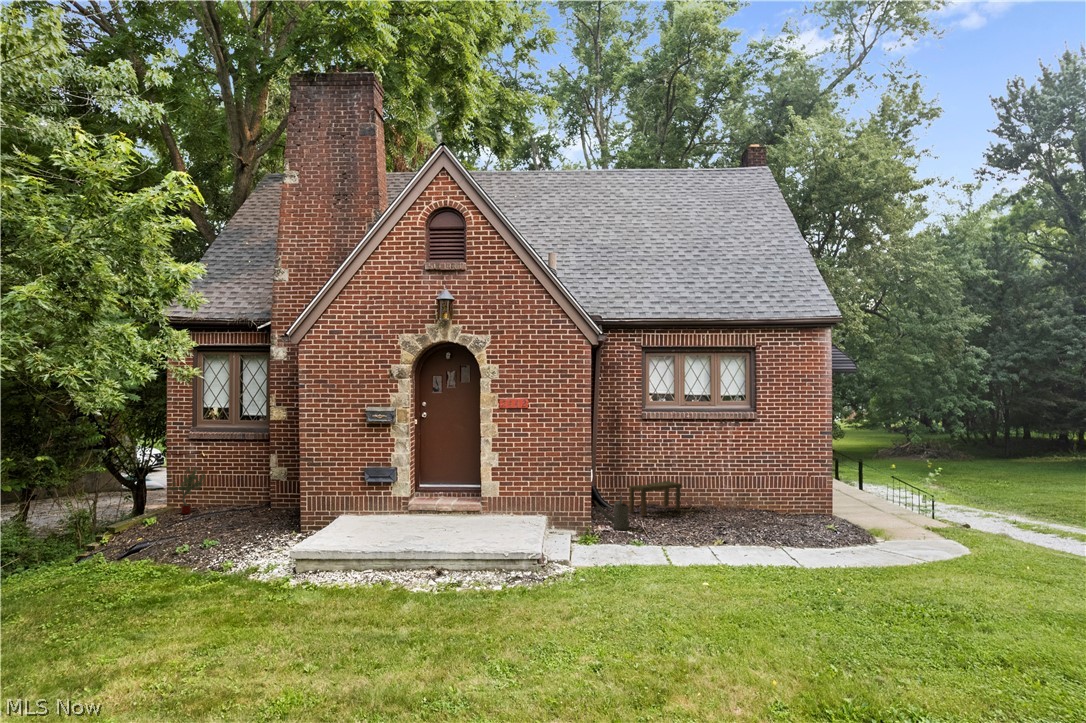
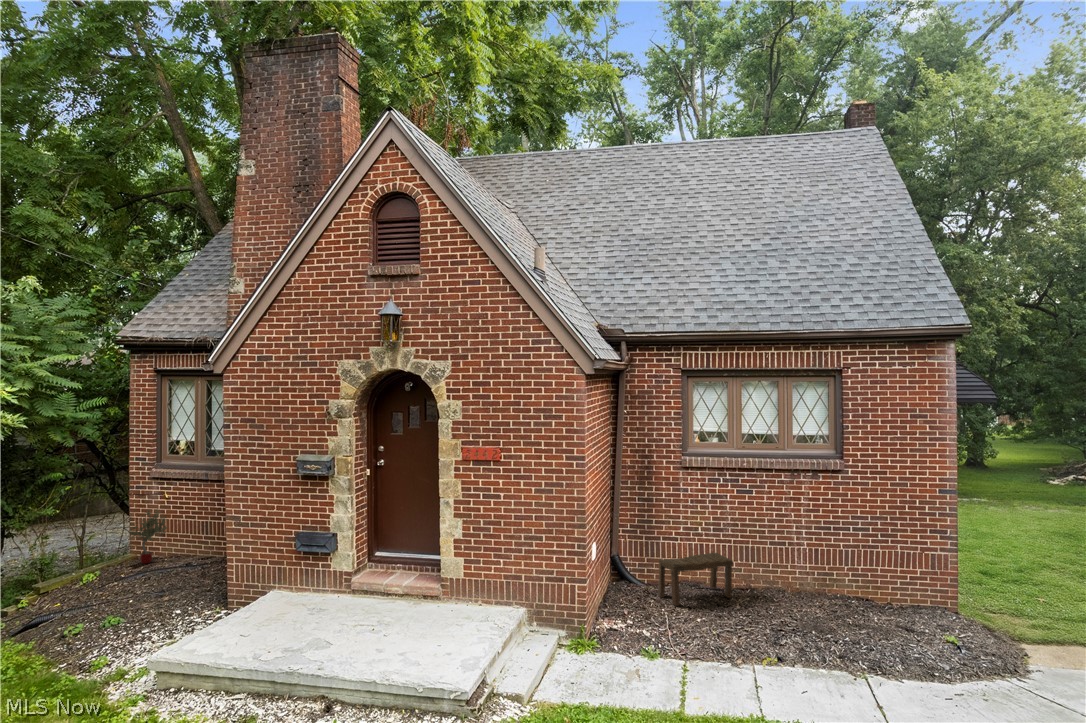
watering can: present [594,495,633,530] -> none [596,583,653,634]

